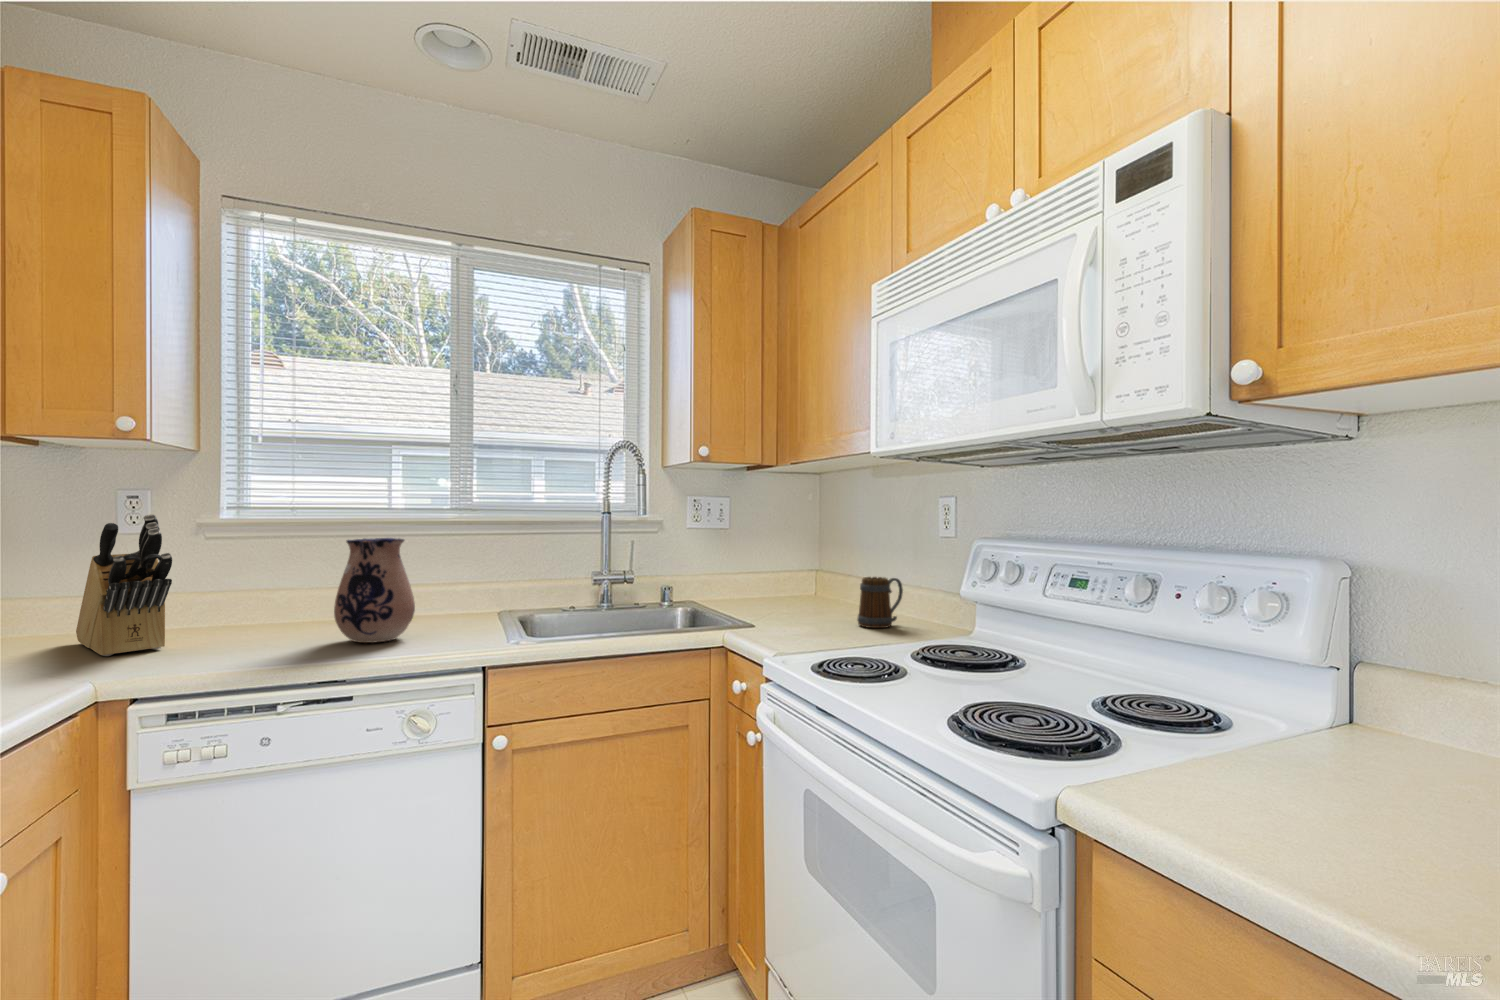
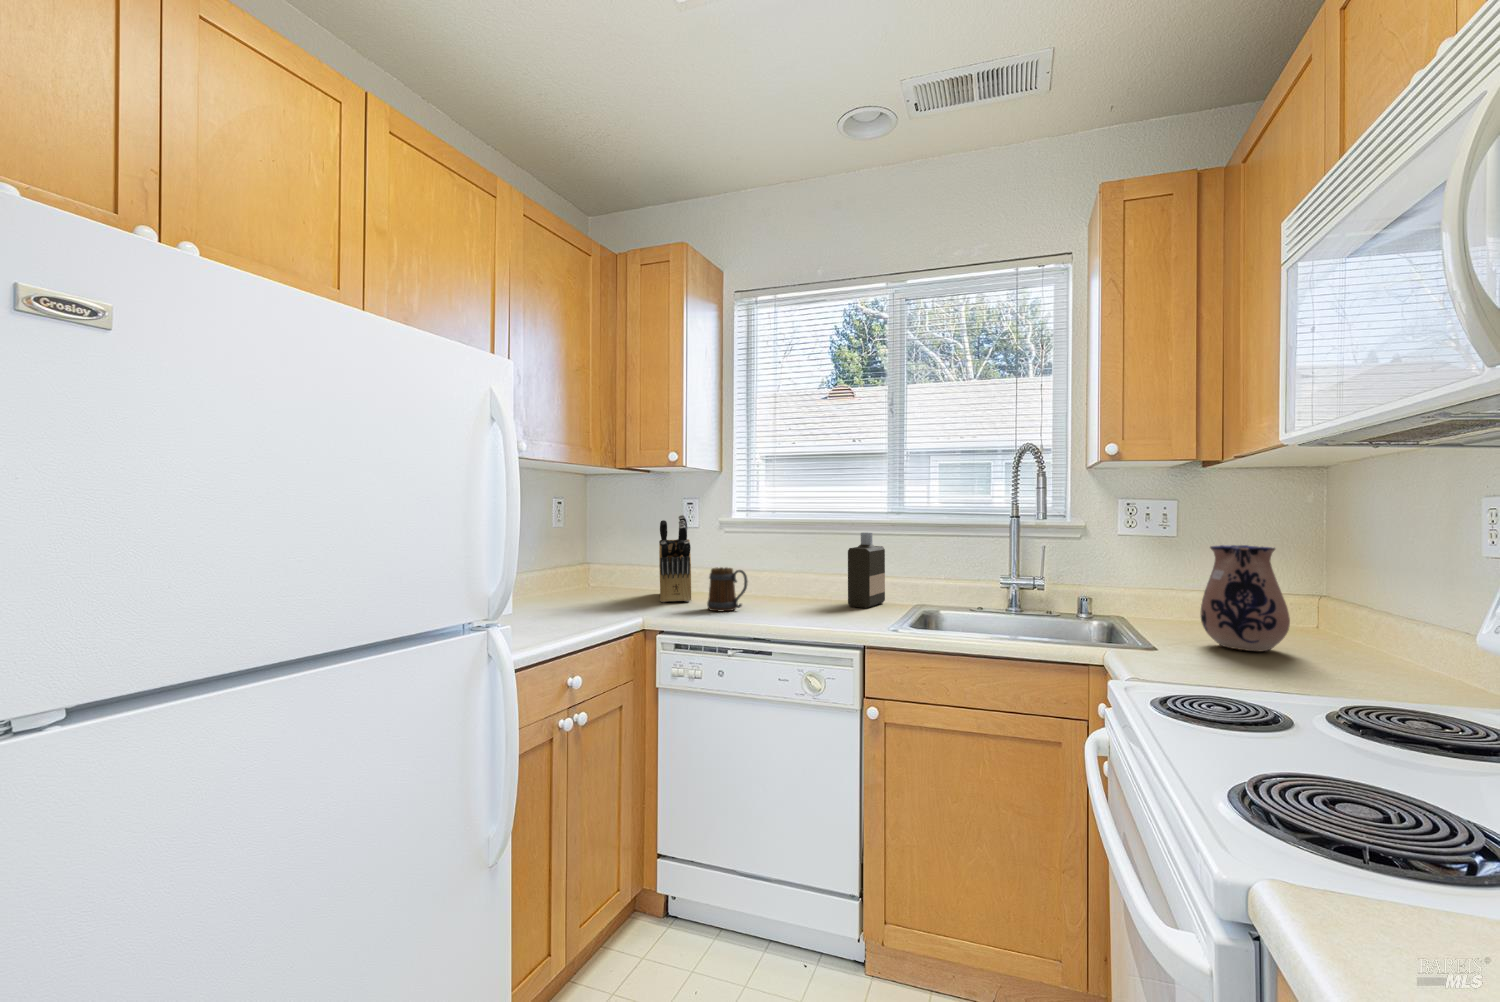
bottle: none [424,534,464,625] -> present [848,532,885,608]
ceramic pitcher: present [334,538,415,643] -> present [1201,545,1290,651]
mug: present [858,577,903,628] -> present [707,567,748,611]

